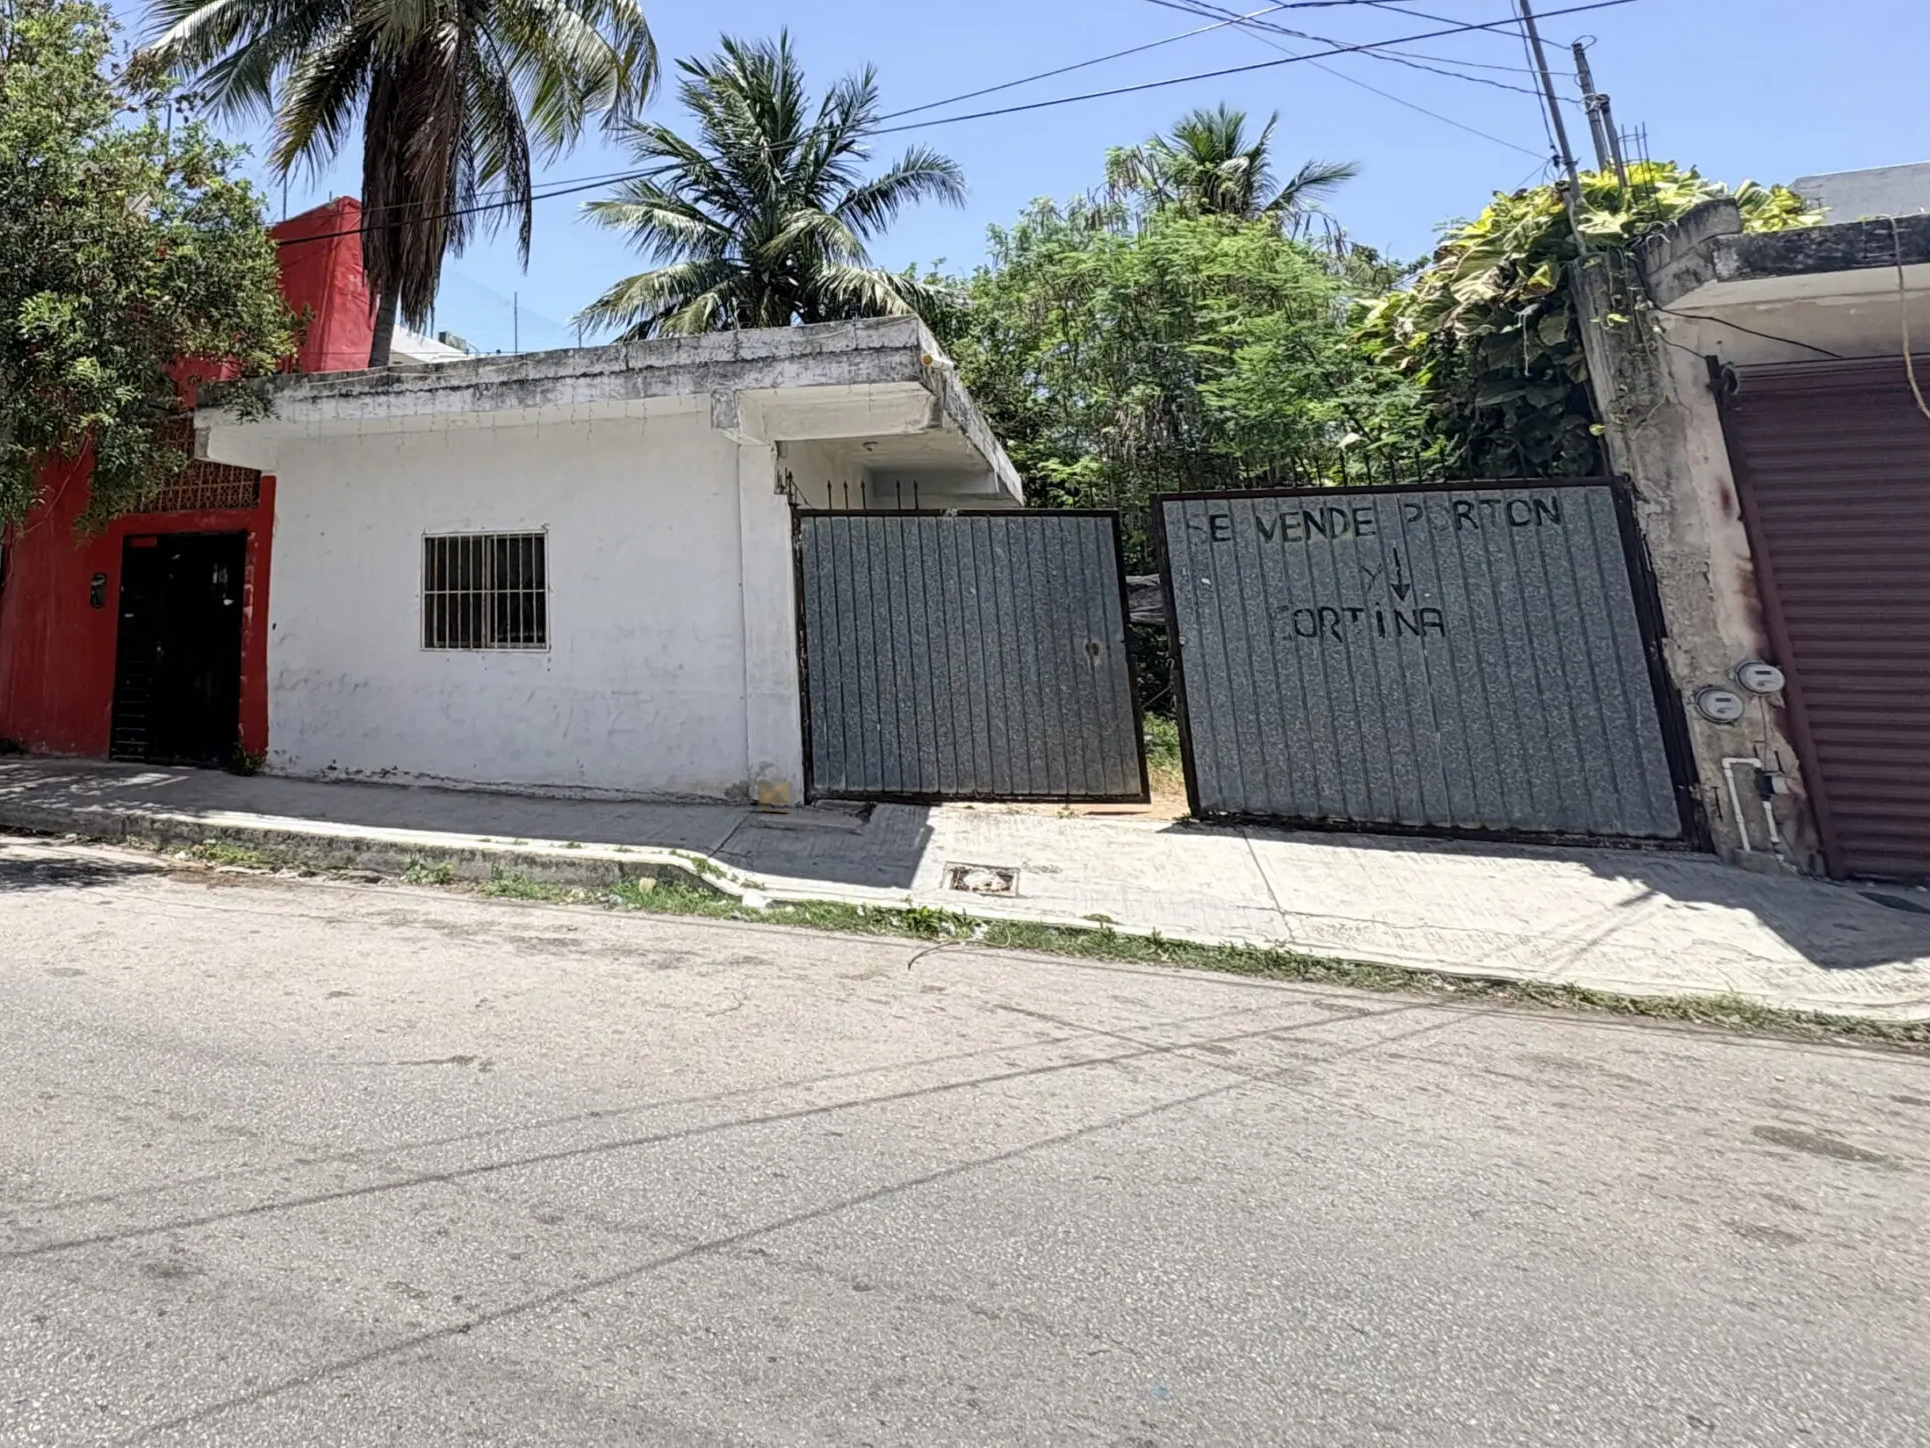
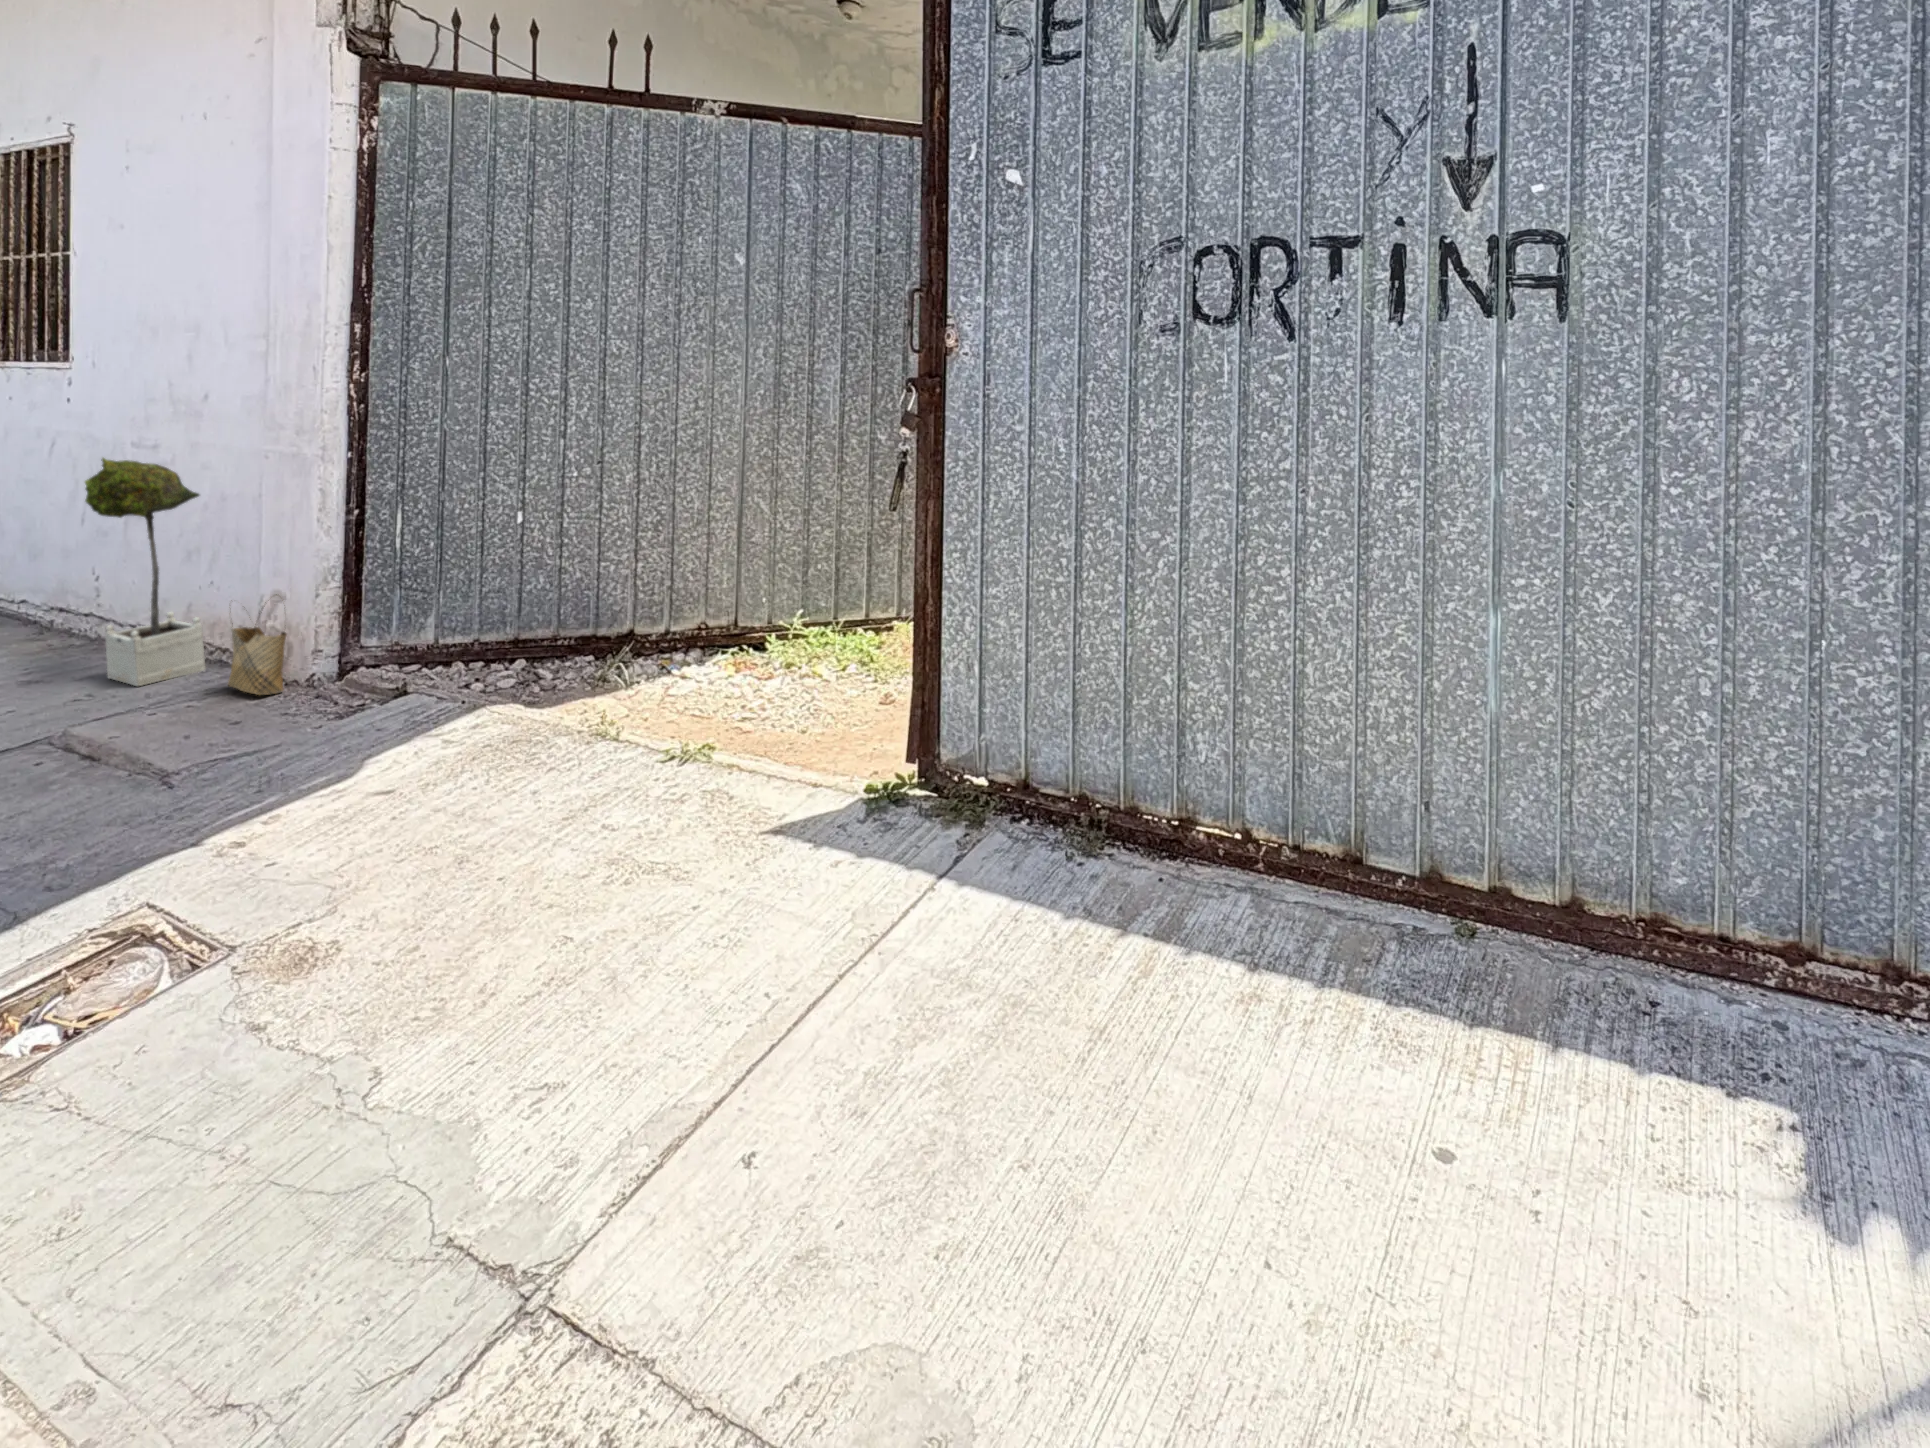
potted tree: none [666,695,715,811] -> present [85,458,205,686]

